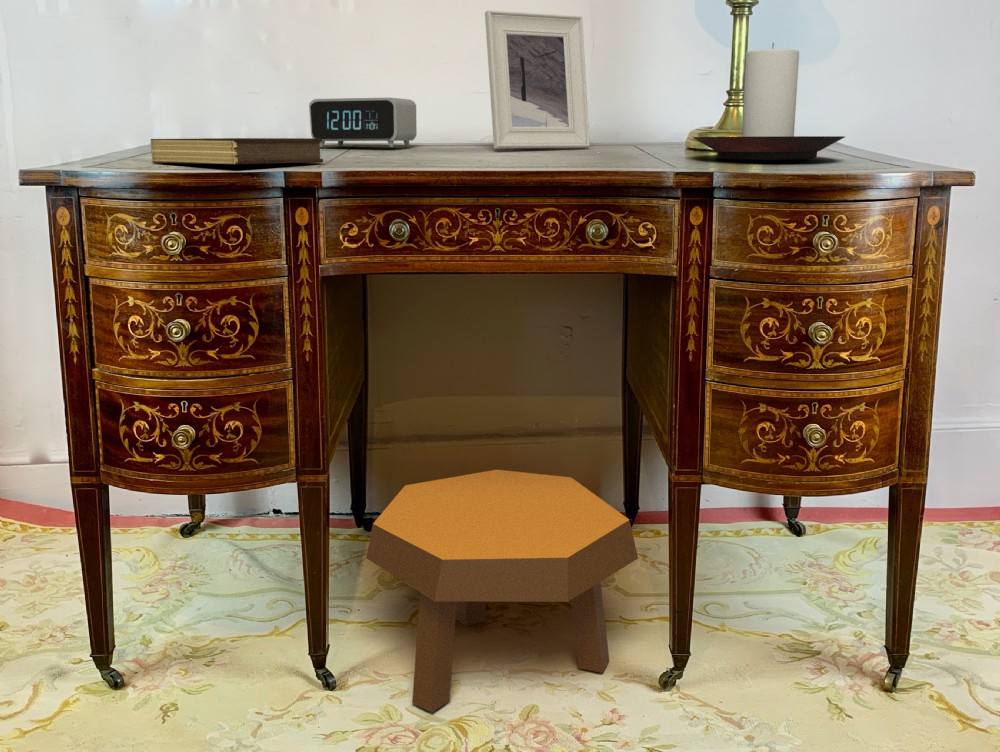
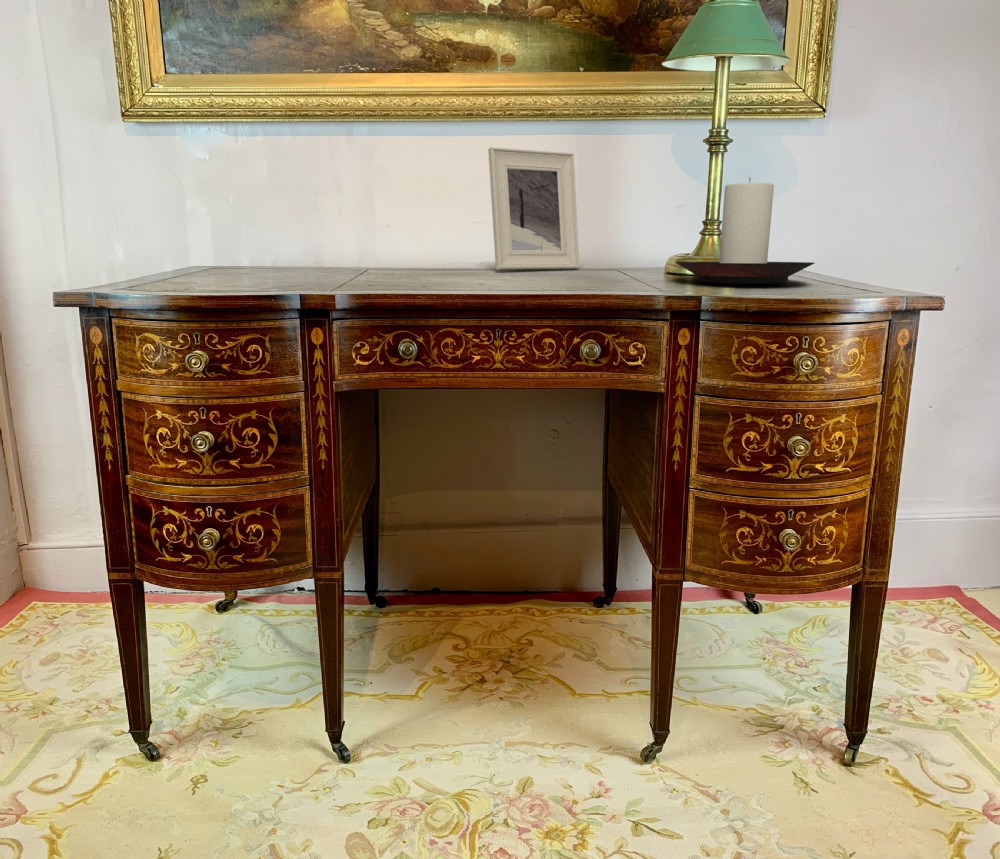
alarm clock: present [309,98,417,147] -> none [334,224,428,268]
book: present [151,138,323,164] -> none [182,261,340,288]
footstool: present [366,470,638,712] -> none [379,551,624,788]

